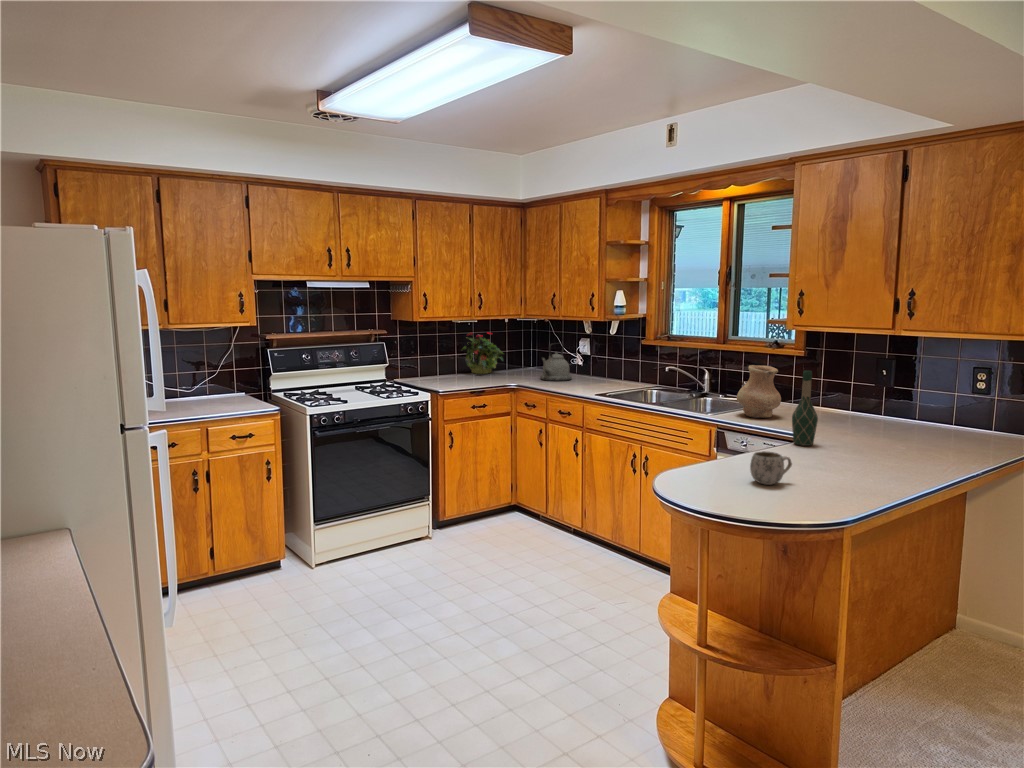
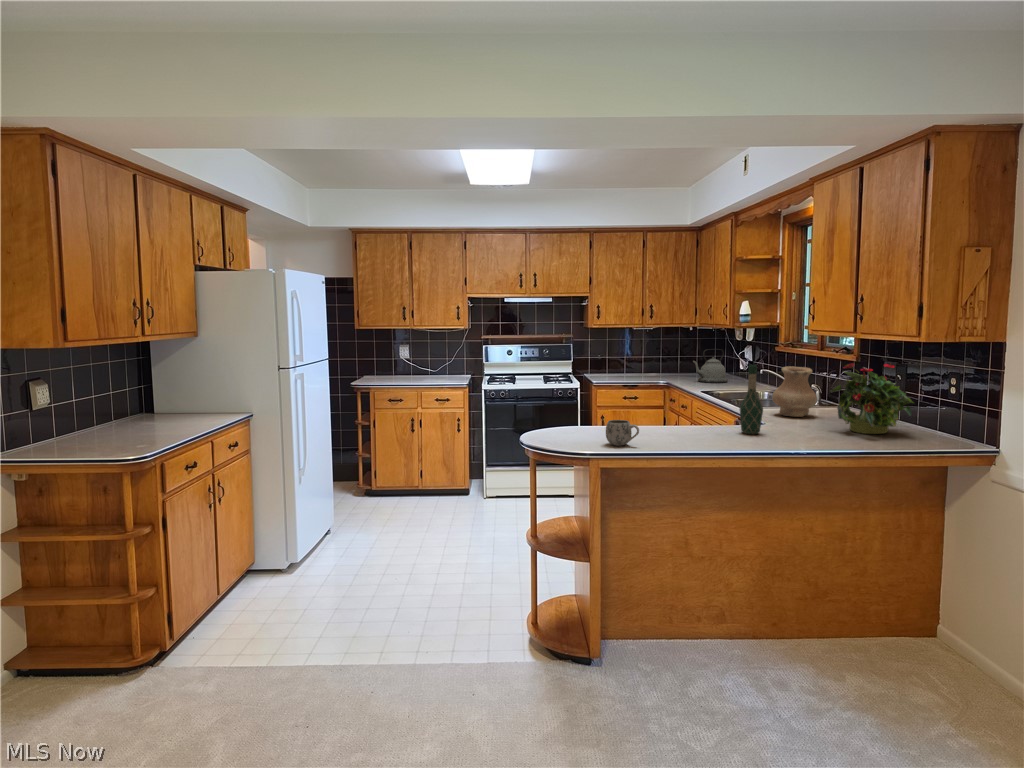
potted plant: present [462,332,503,374] -> present [830,363,914,434]

